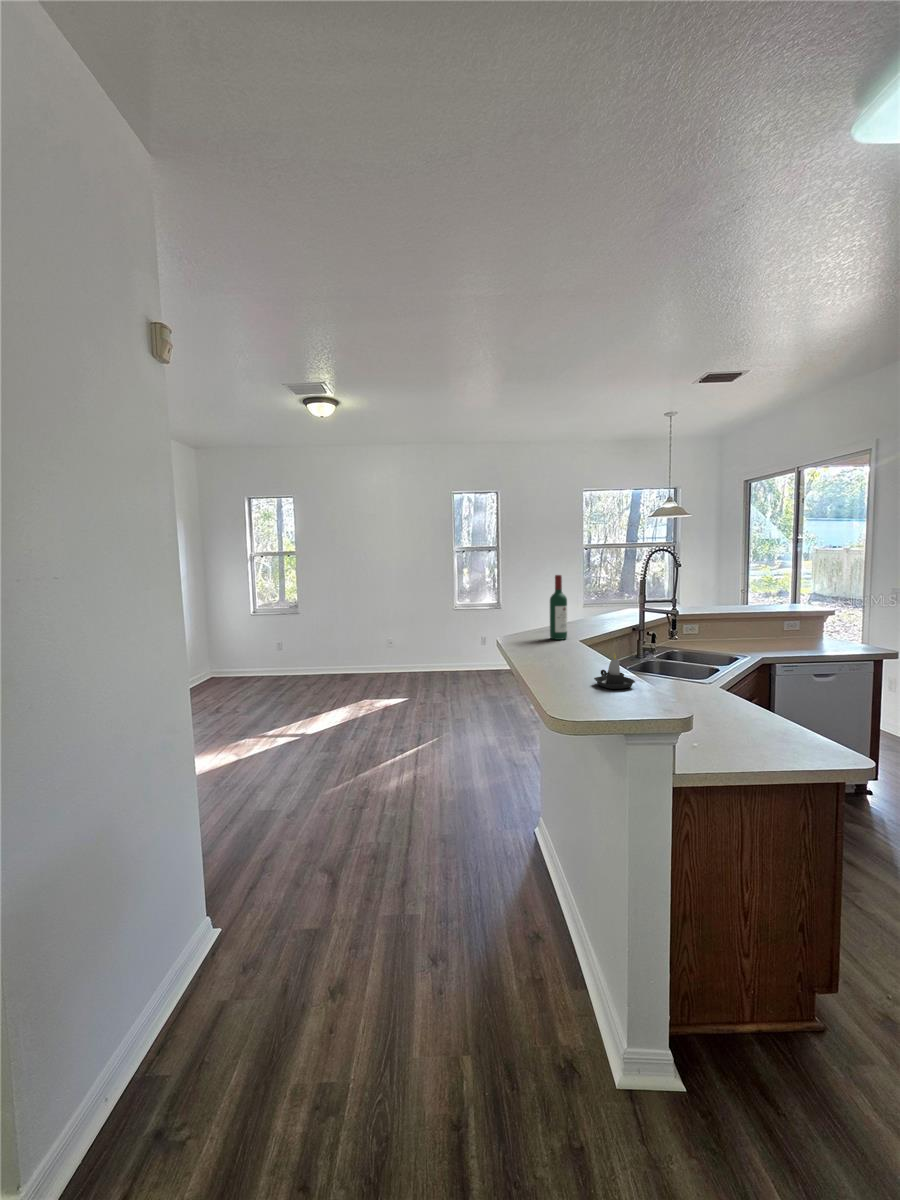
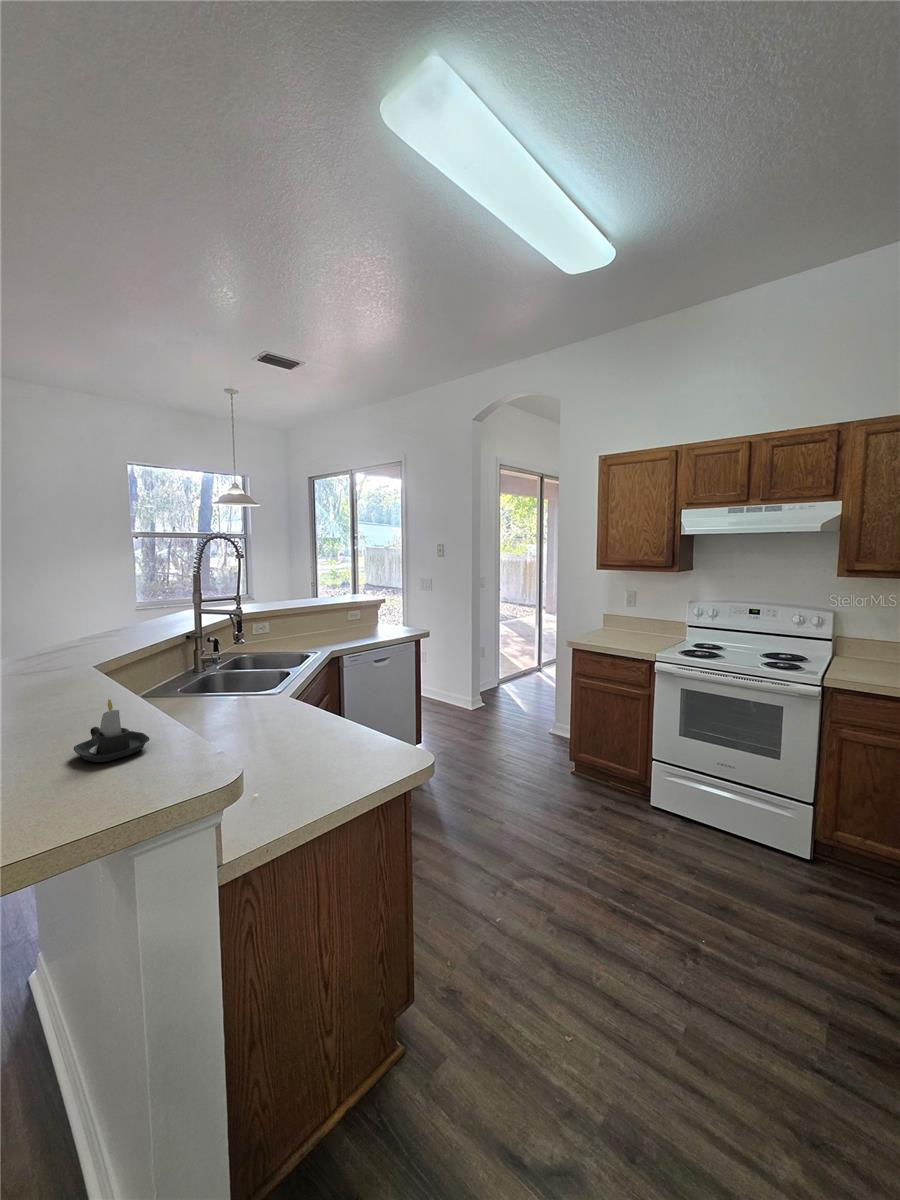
wine bottle: present [550,575,567,640] -> none [39,571,76,668]

